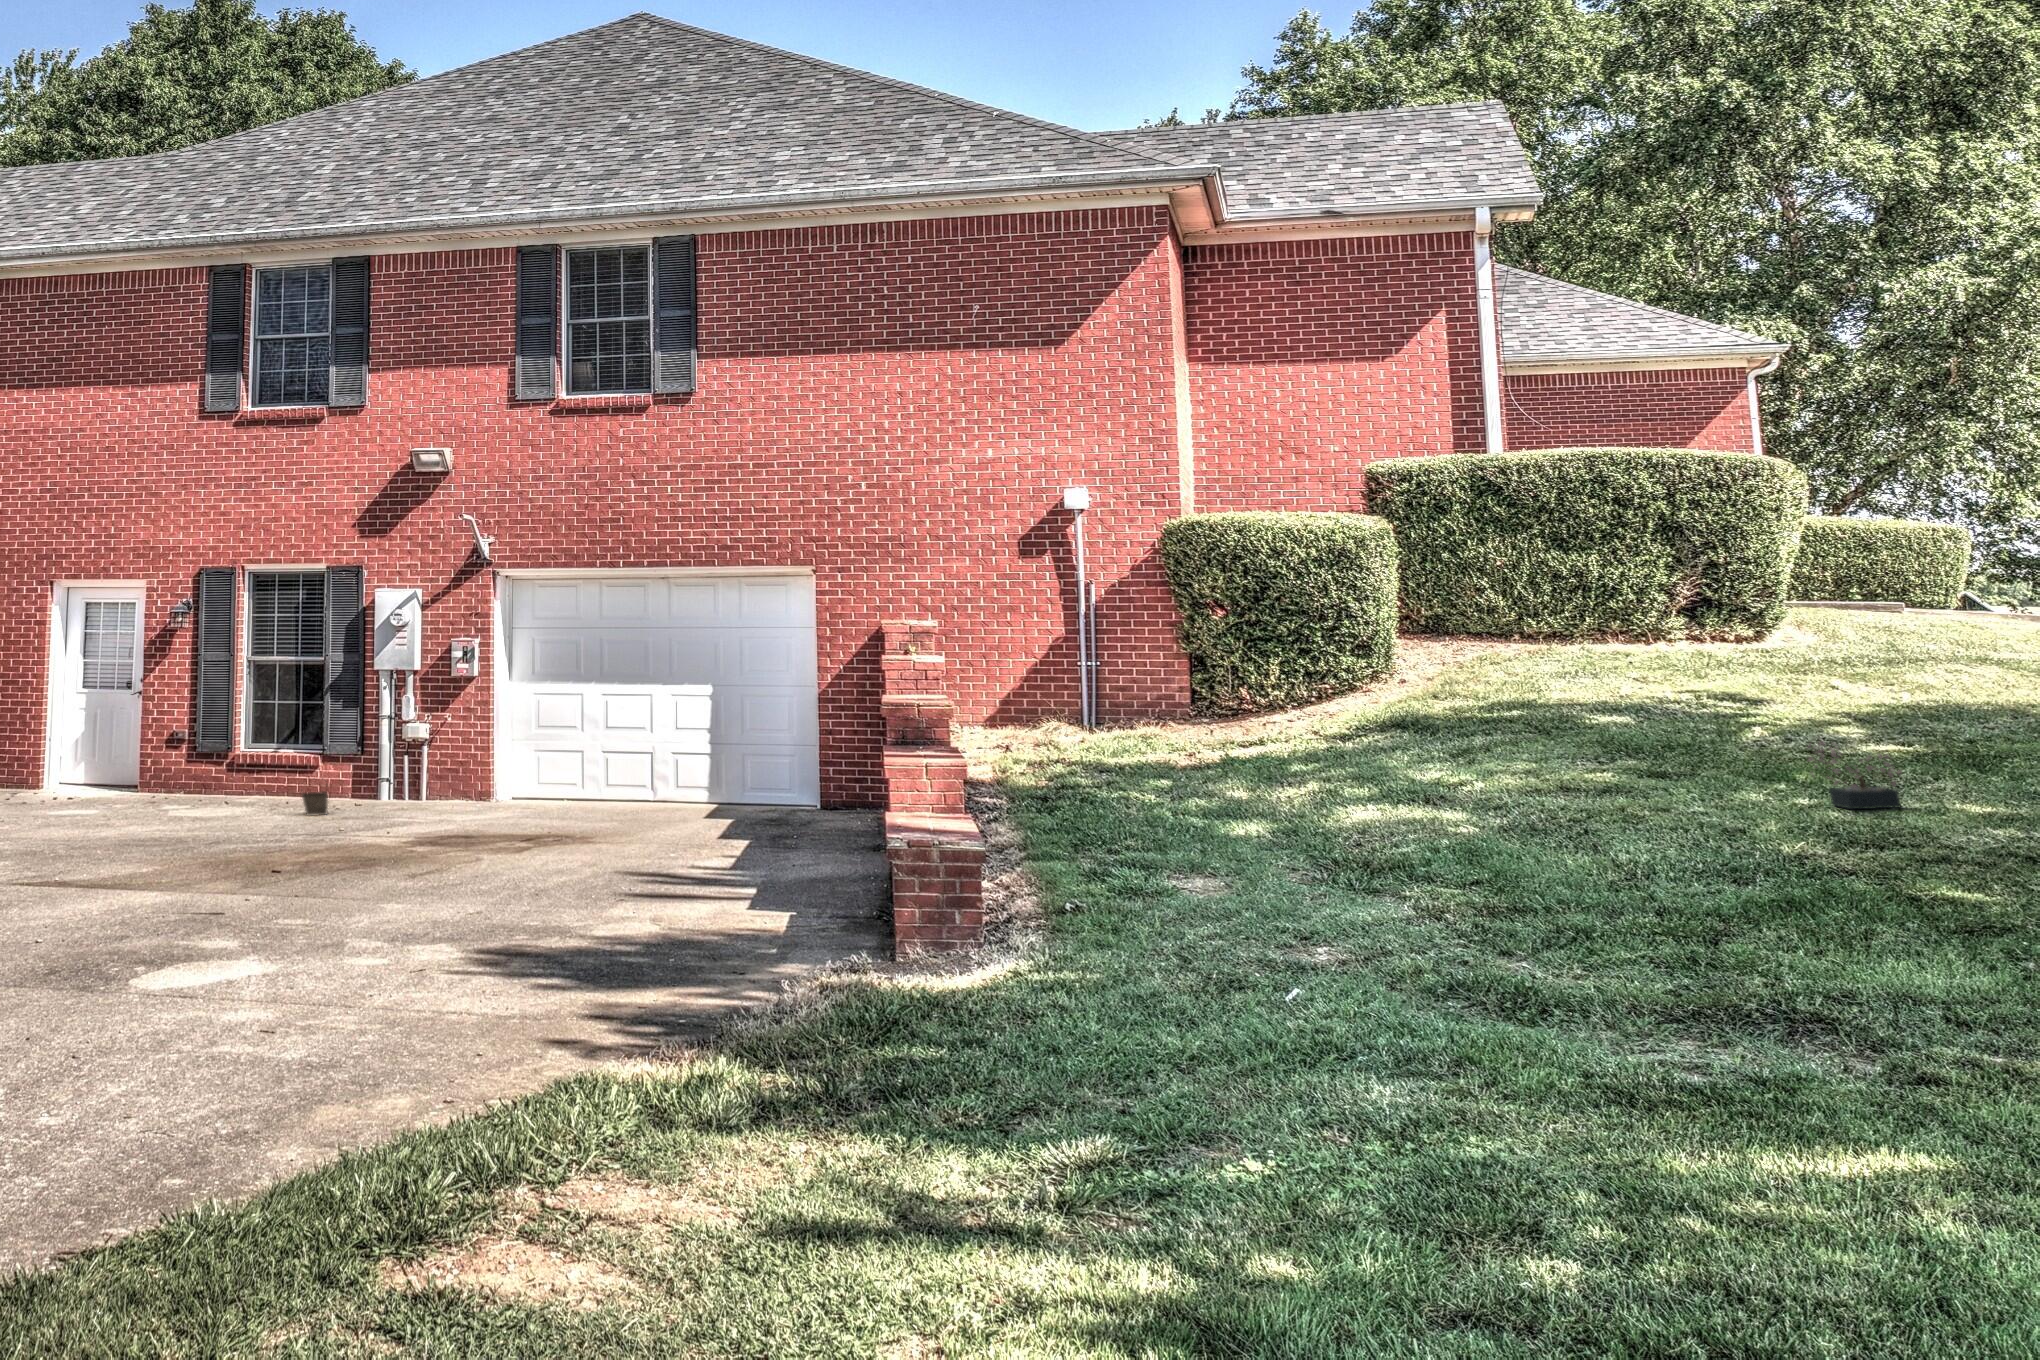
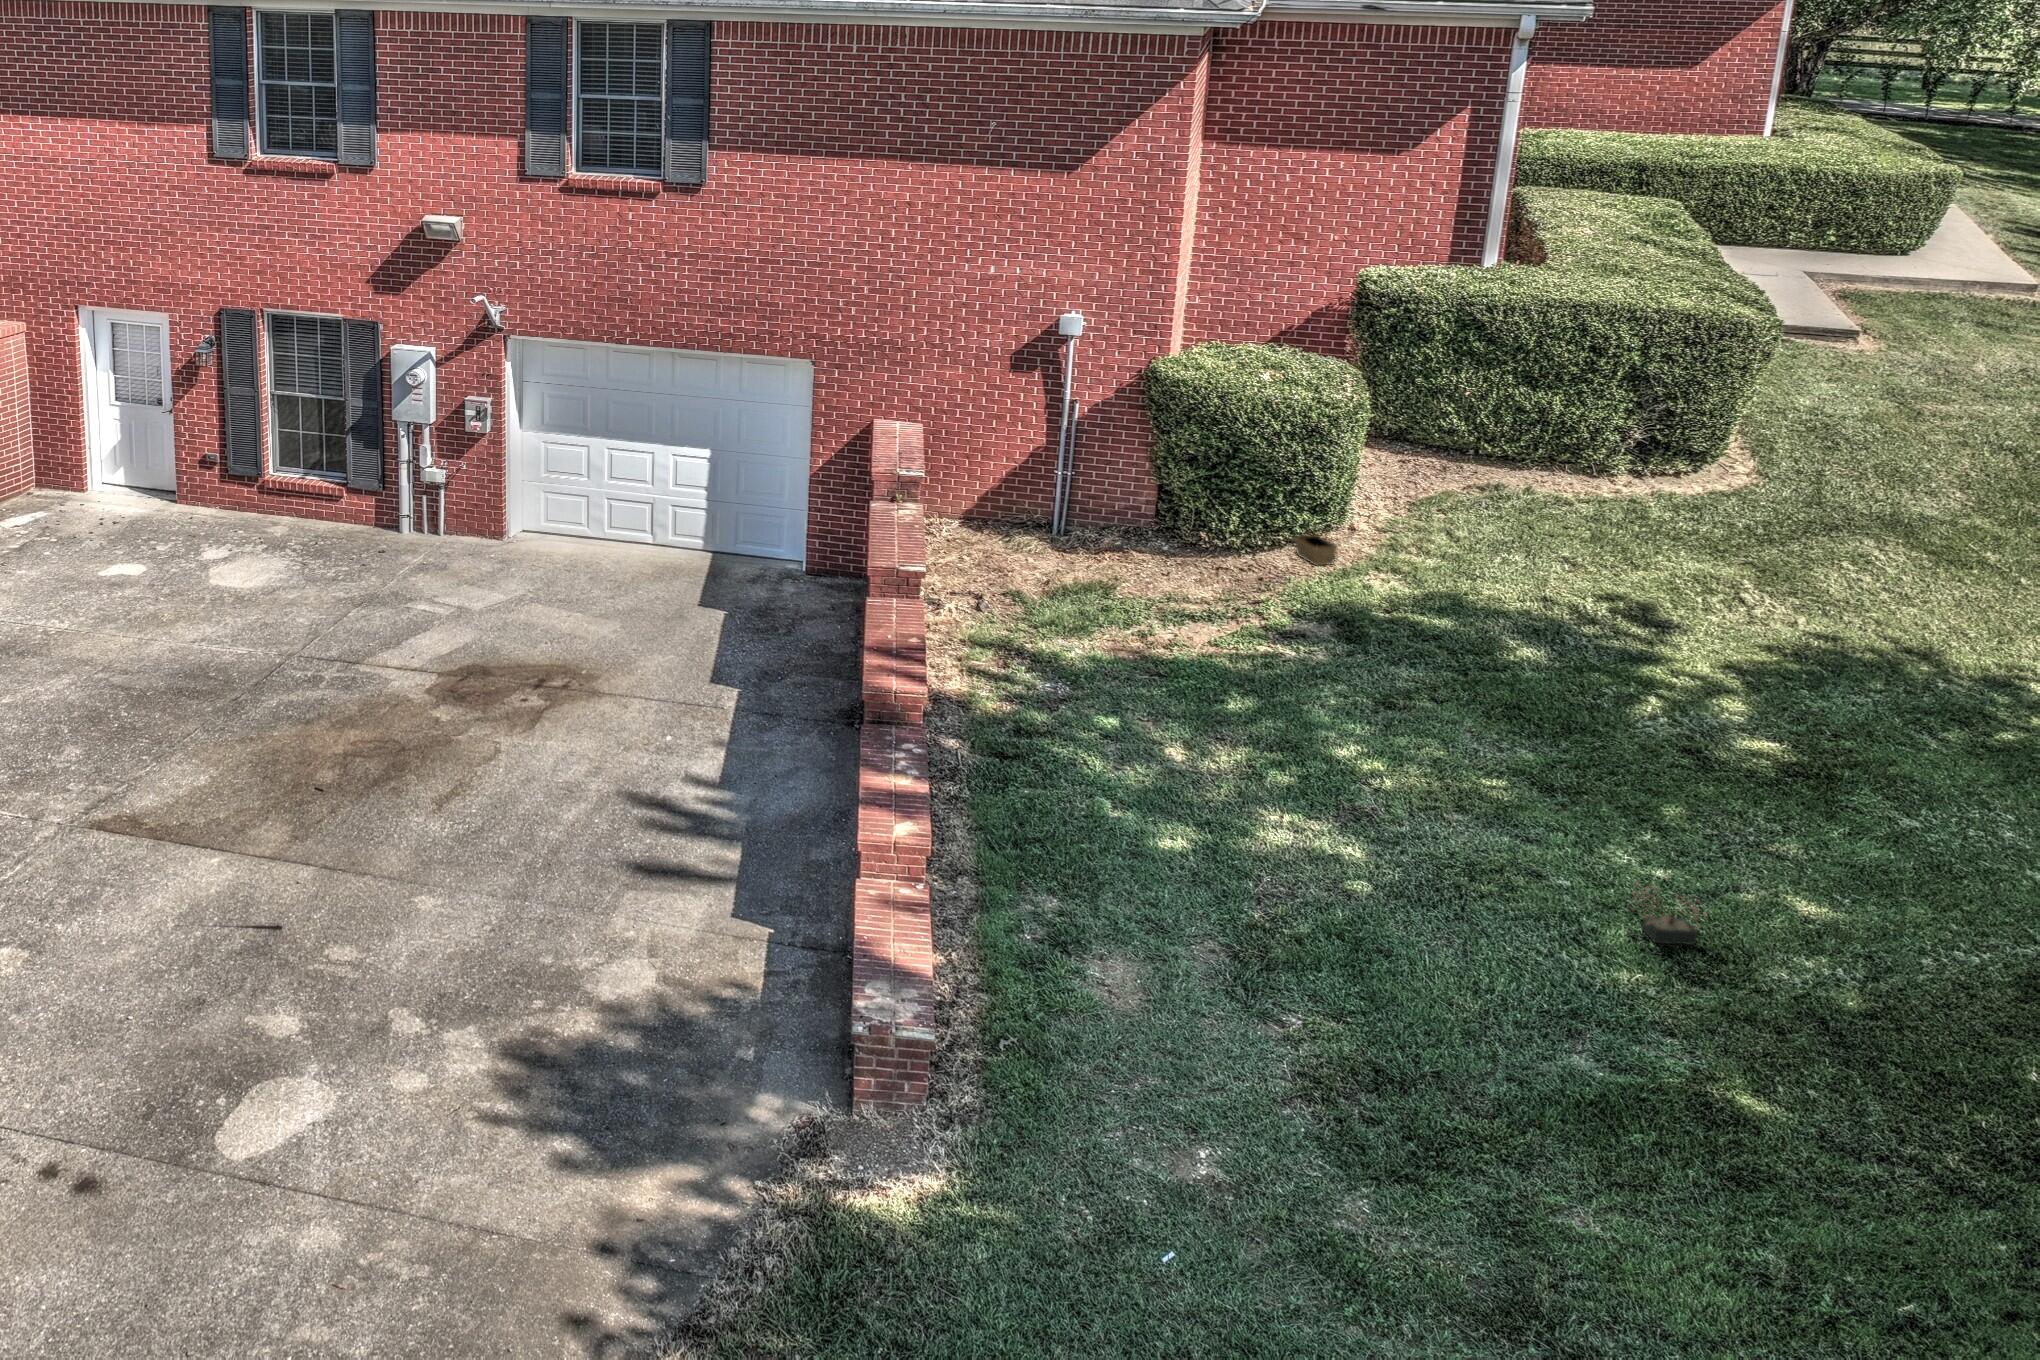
basket: present [302,791,328,816] -> present [1294,534,1337,566]

